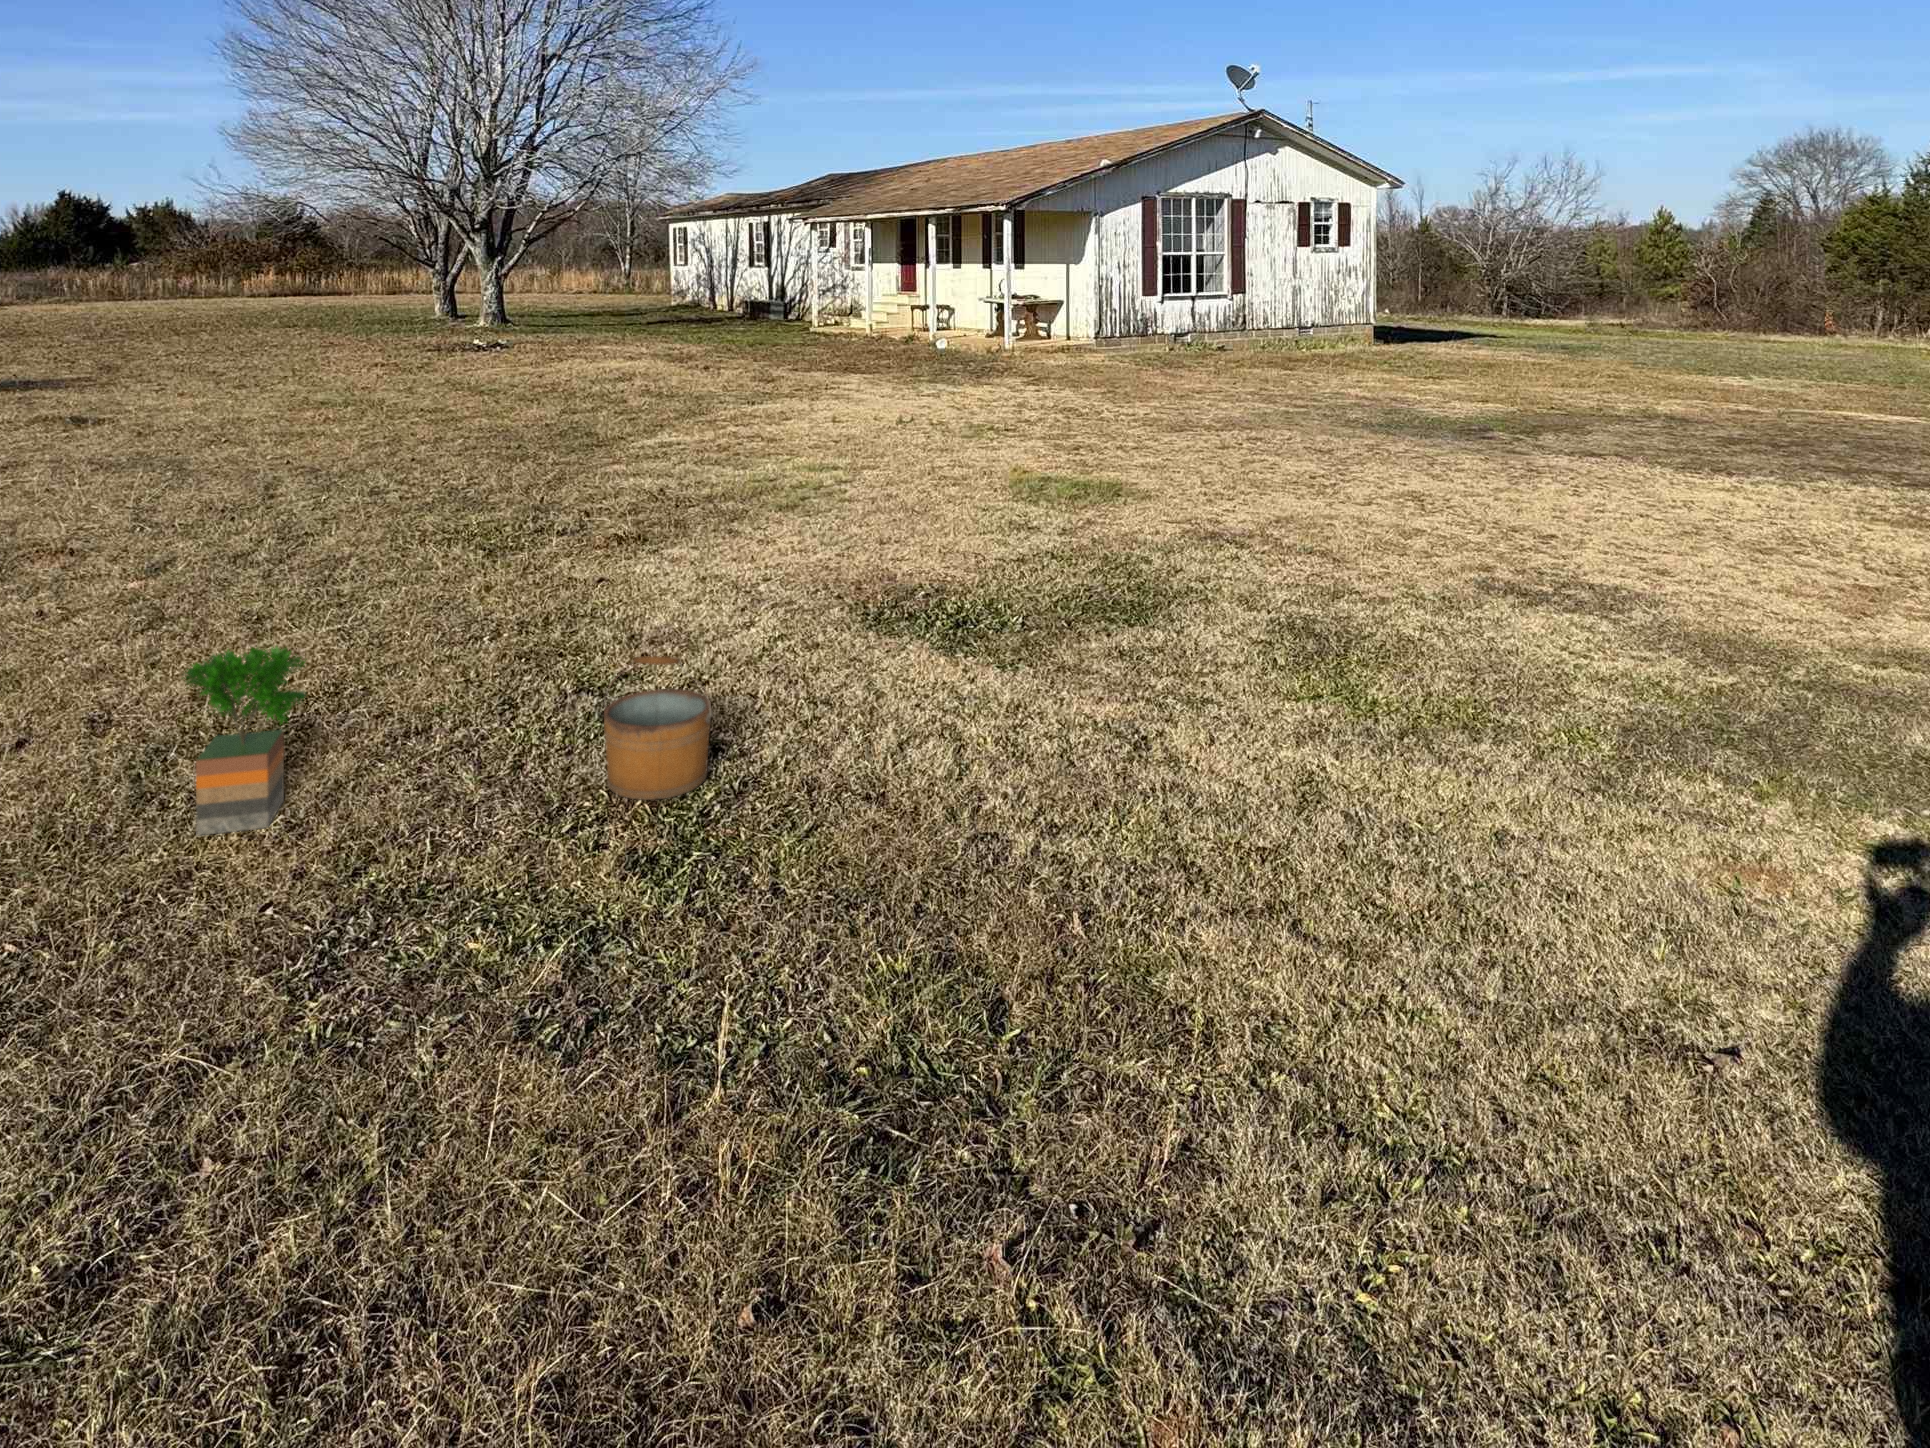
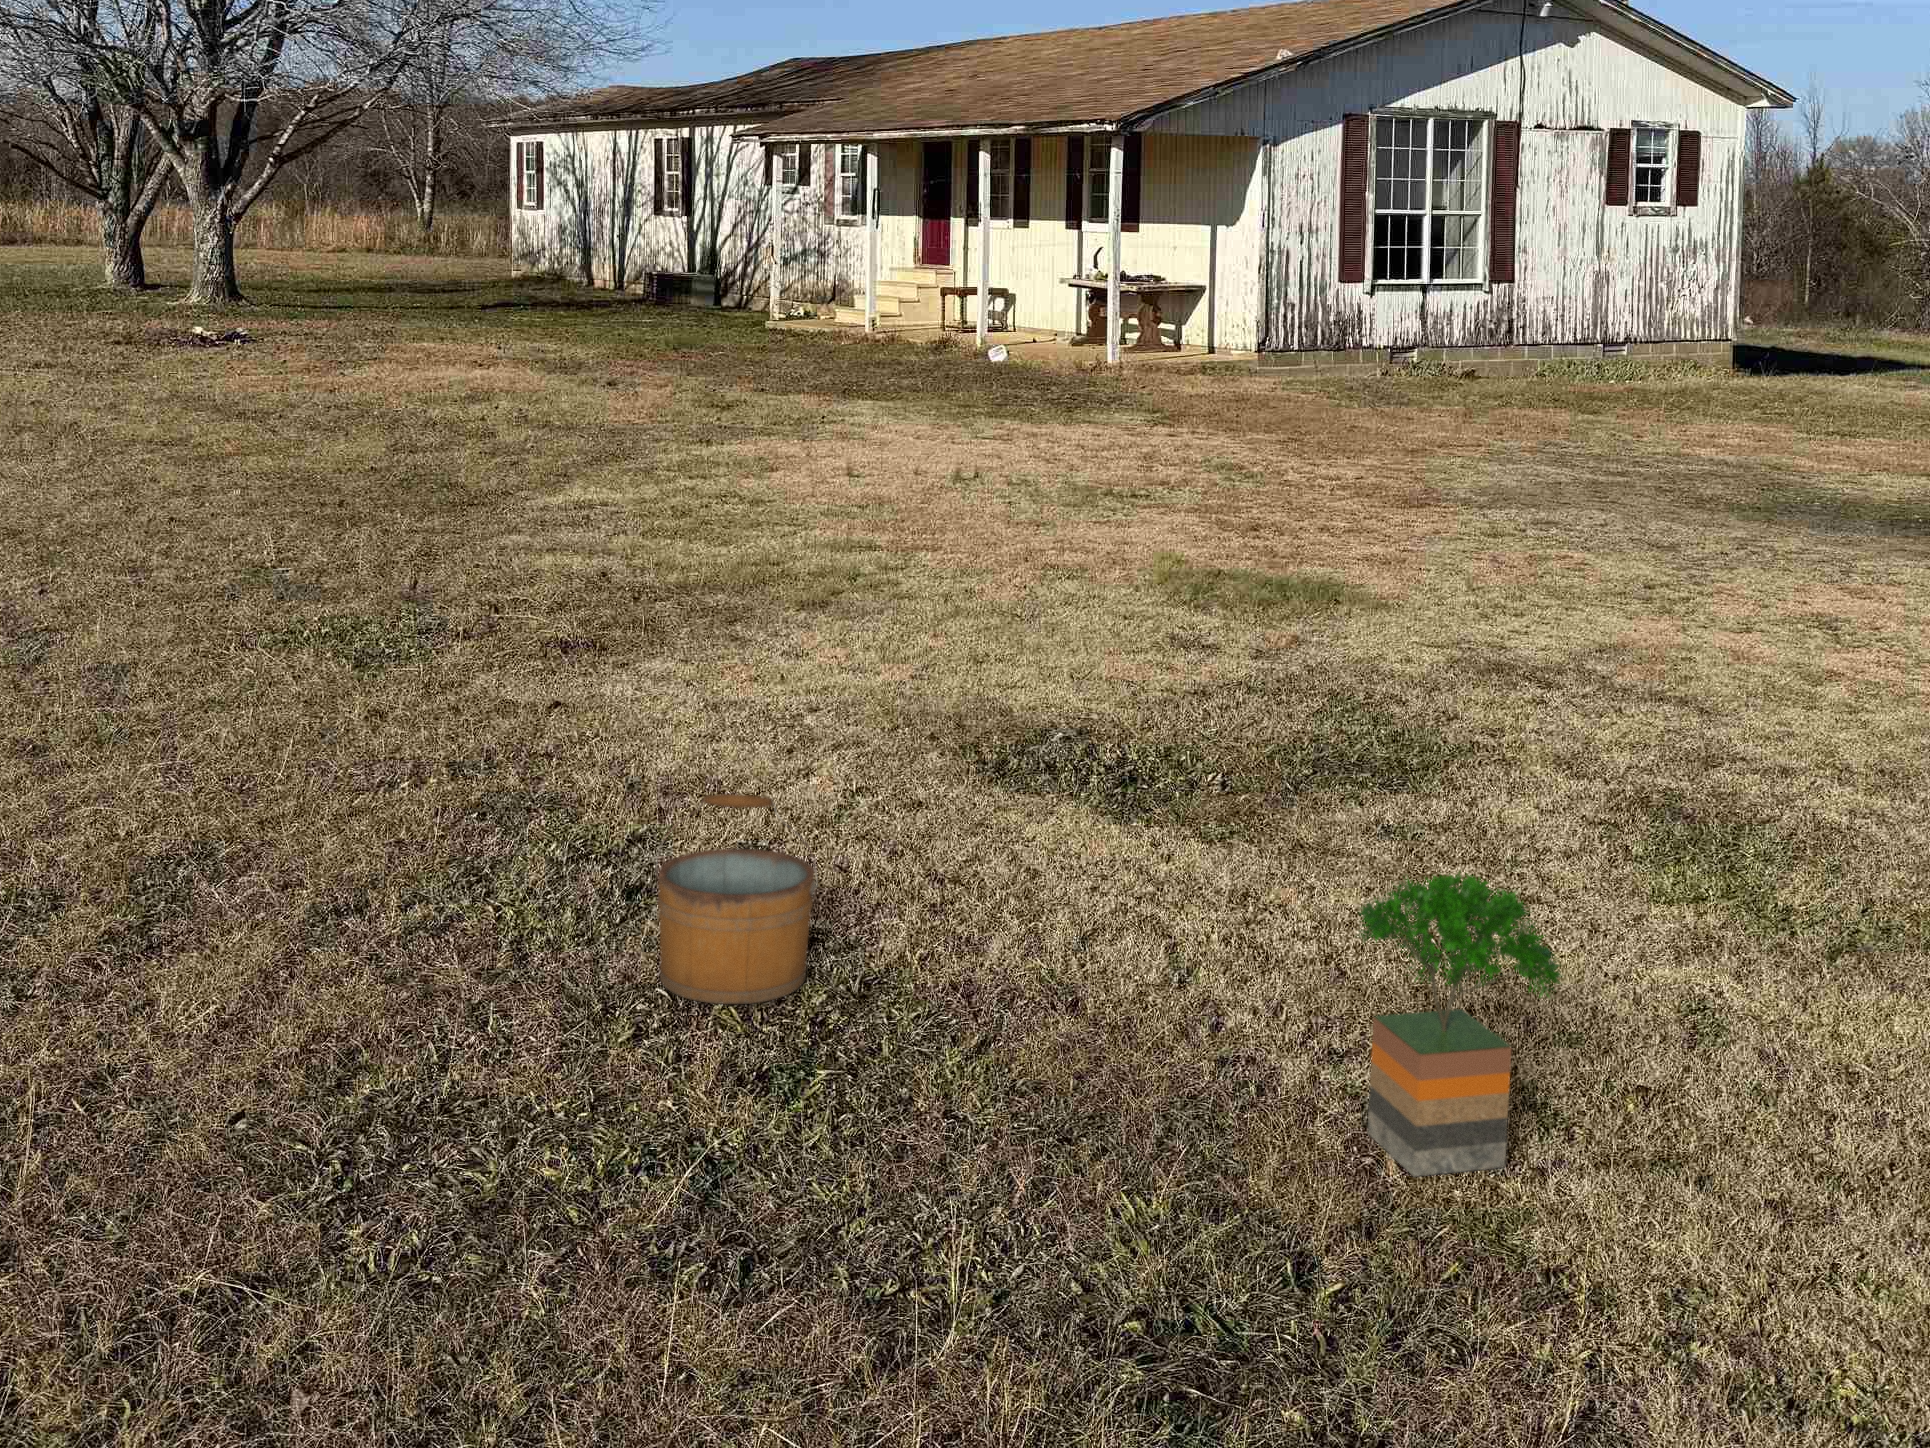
potted tree: present [182,646,306,835] -> present [1359,873,1562,1176]

